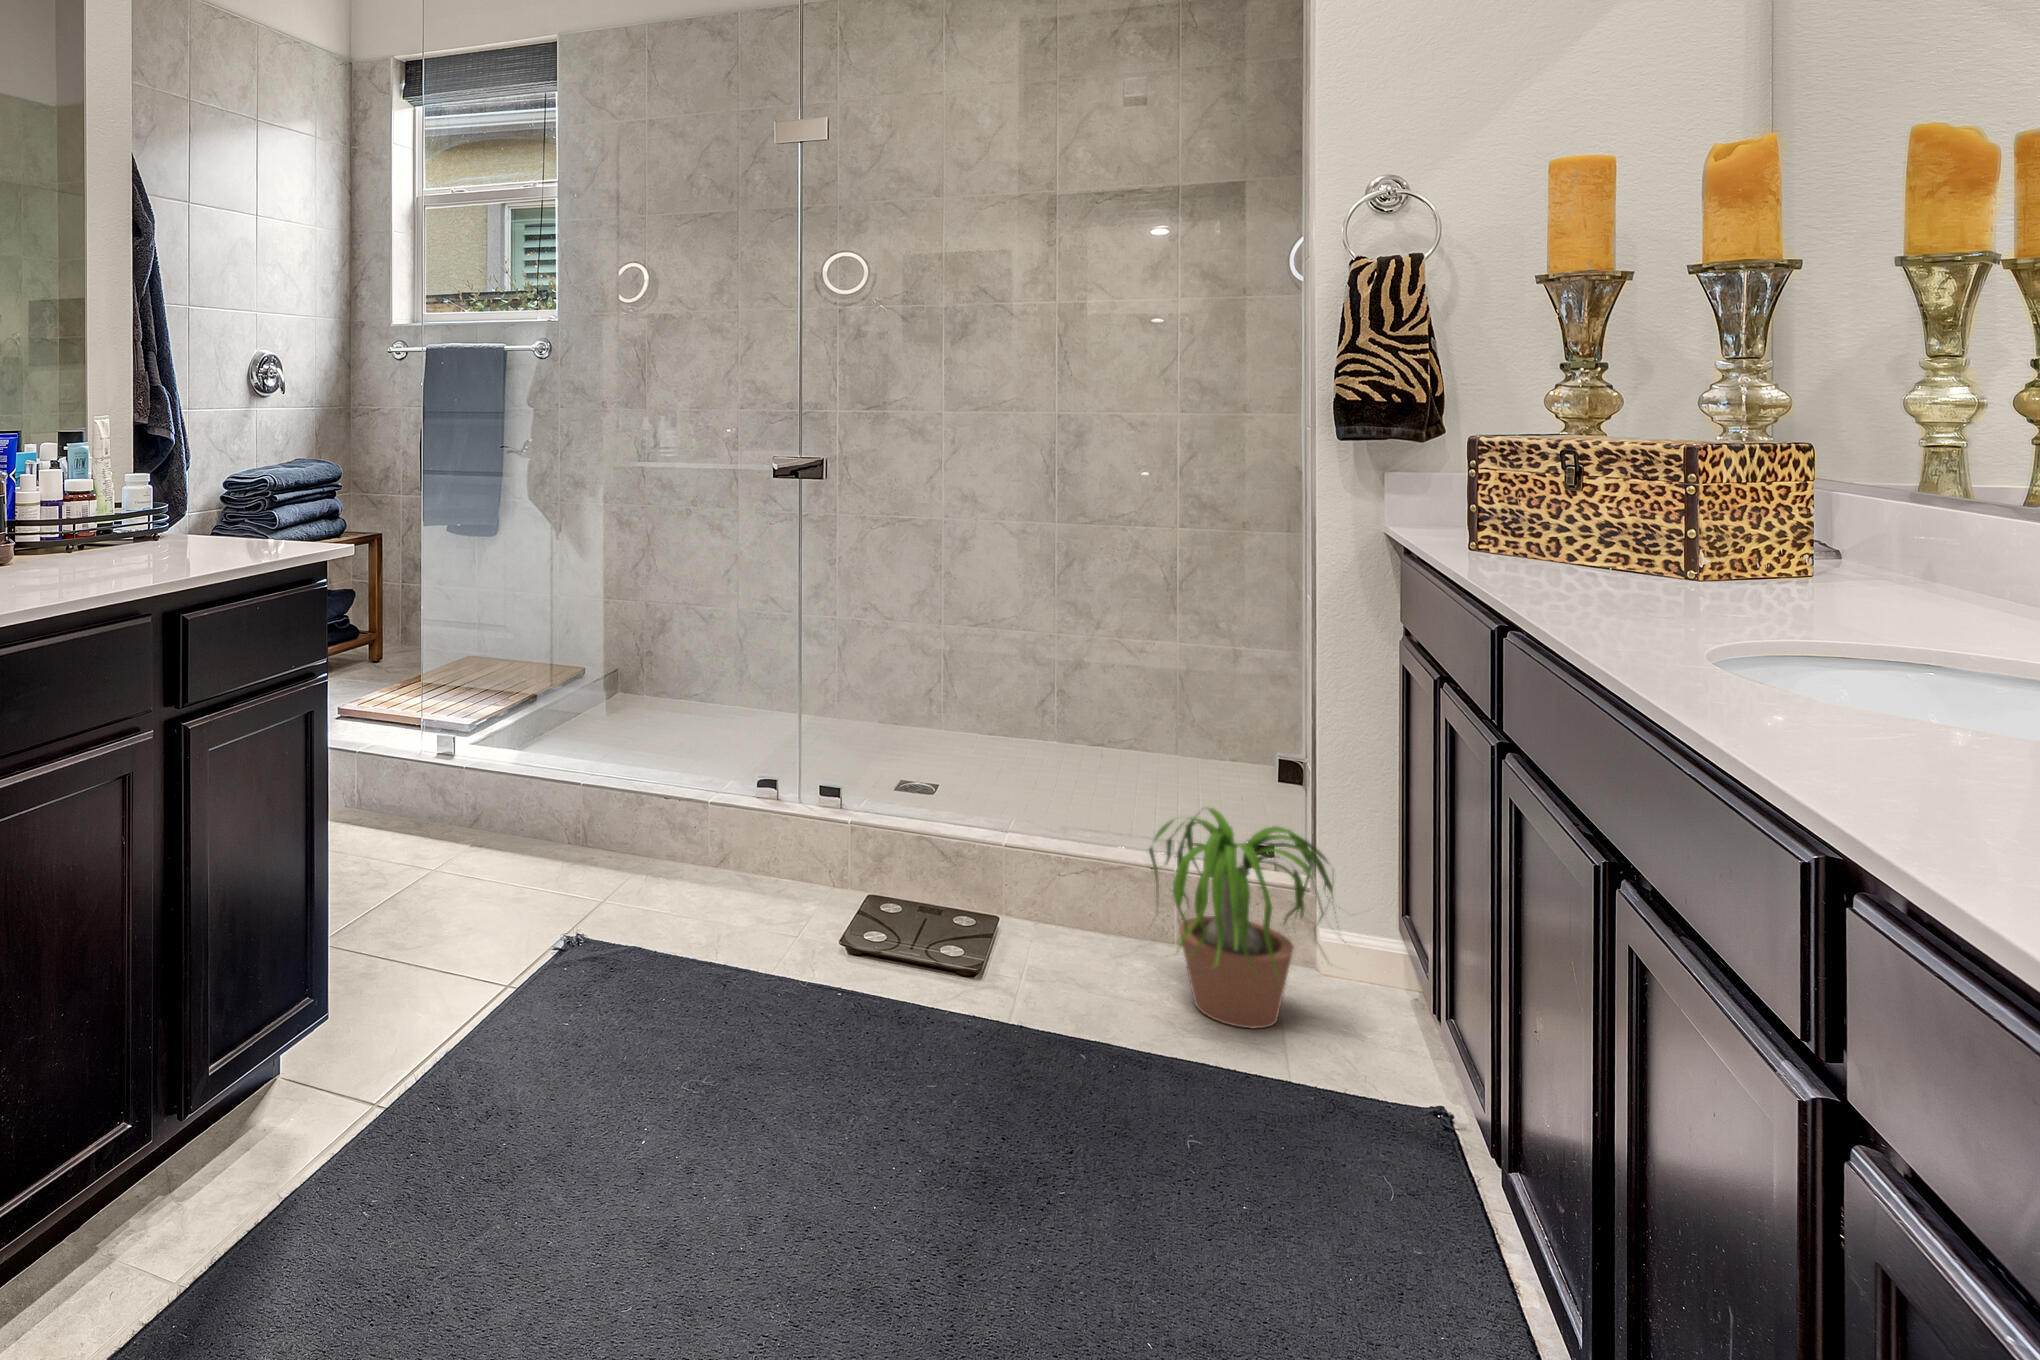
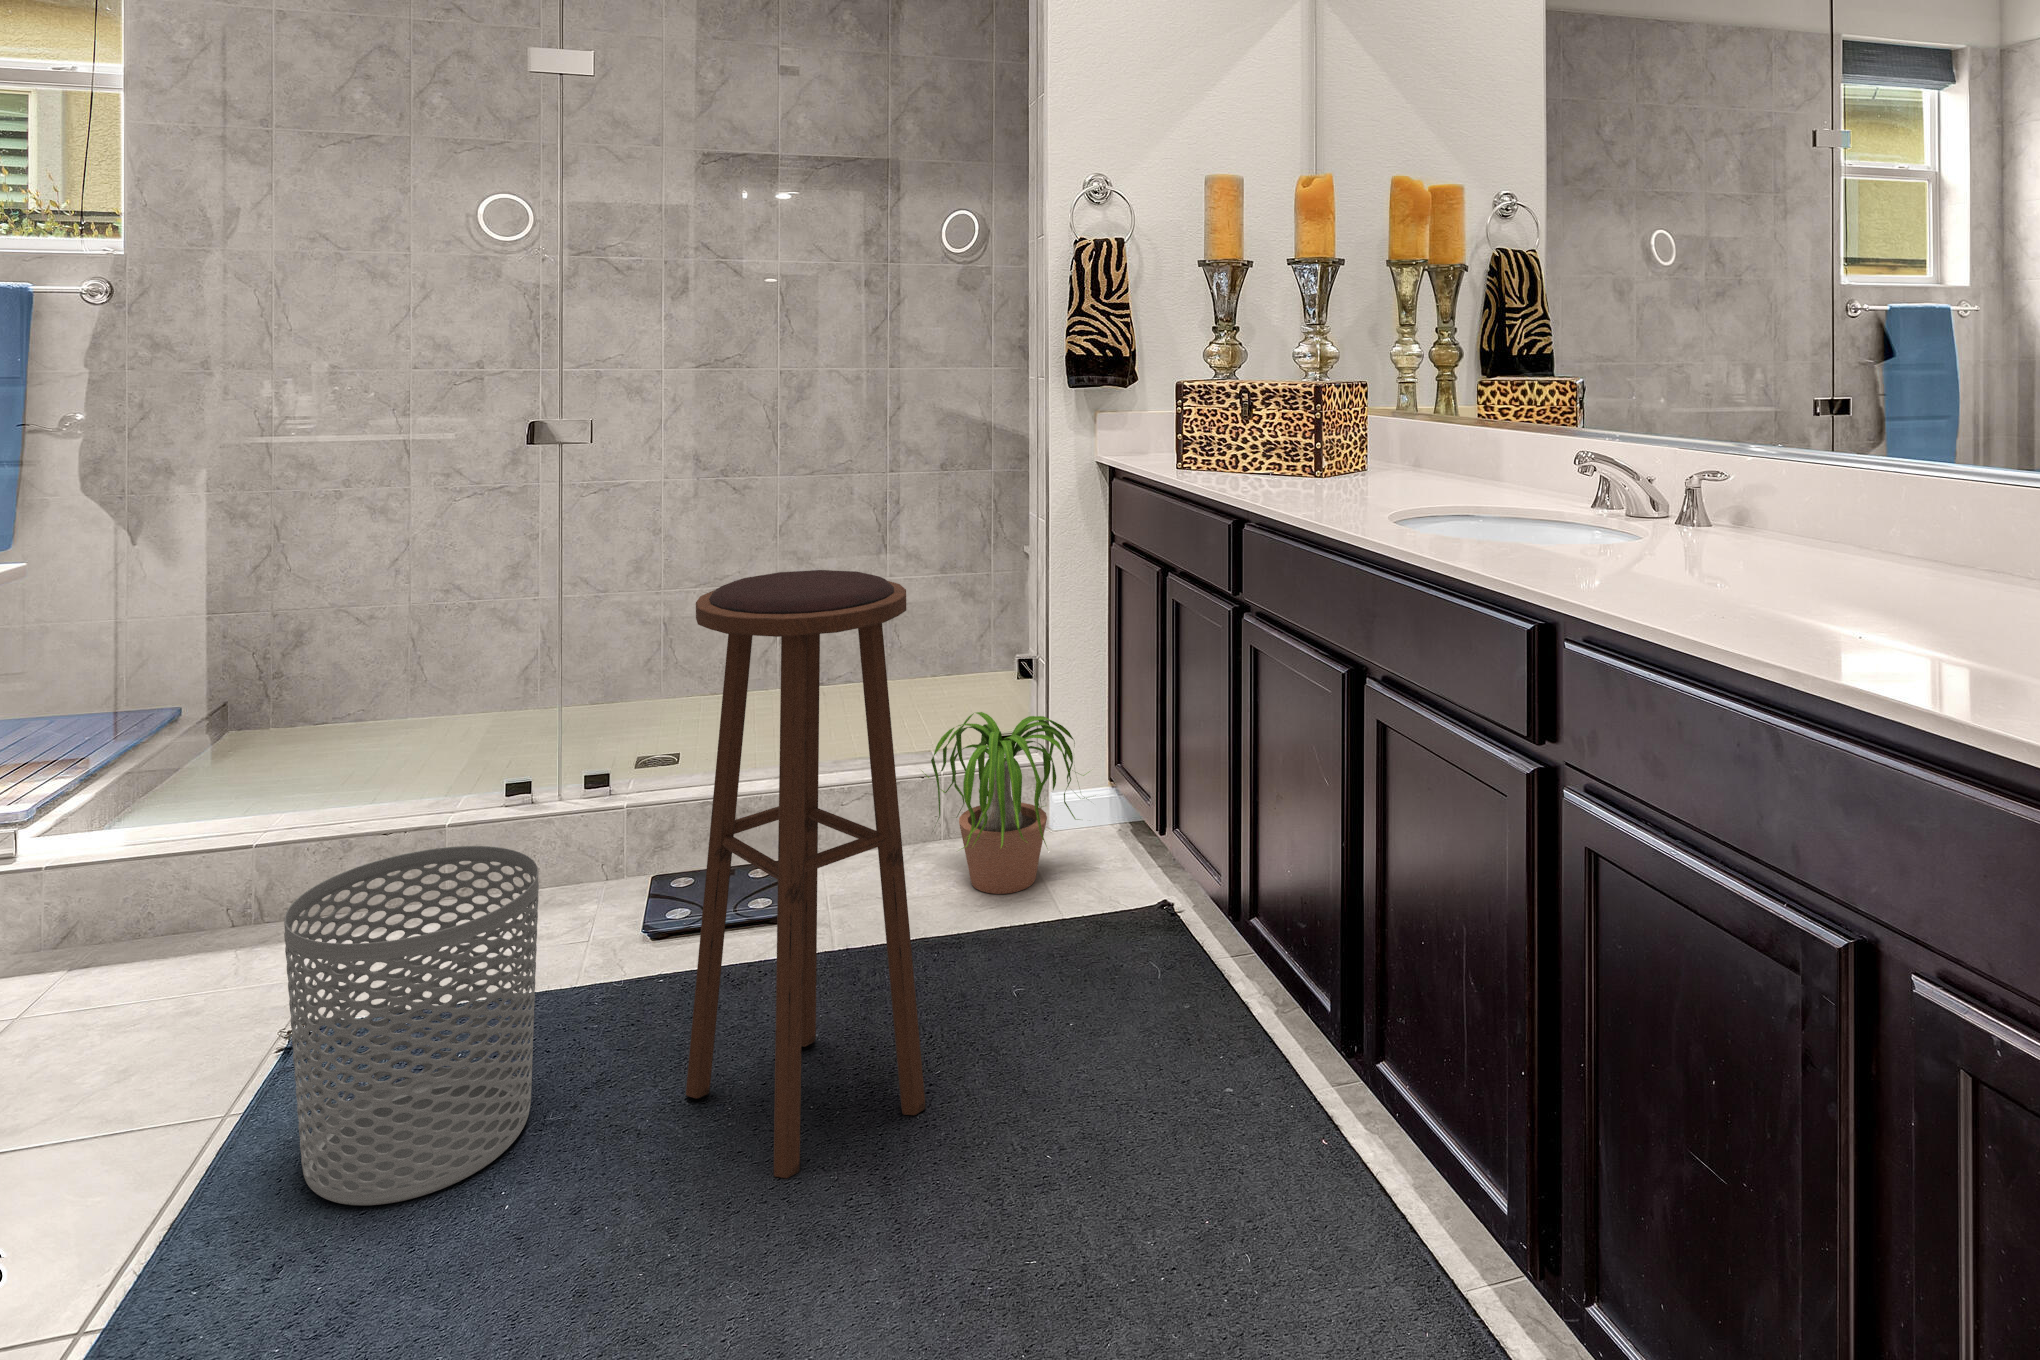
stool: none [822,614,1048,1212] -> present [686,570,926,1178]
waste bin: none [525,810,708,1095] -> present [284,846,539,1205]

